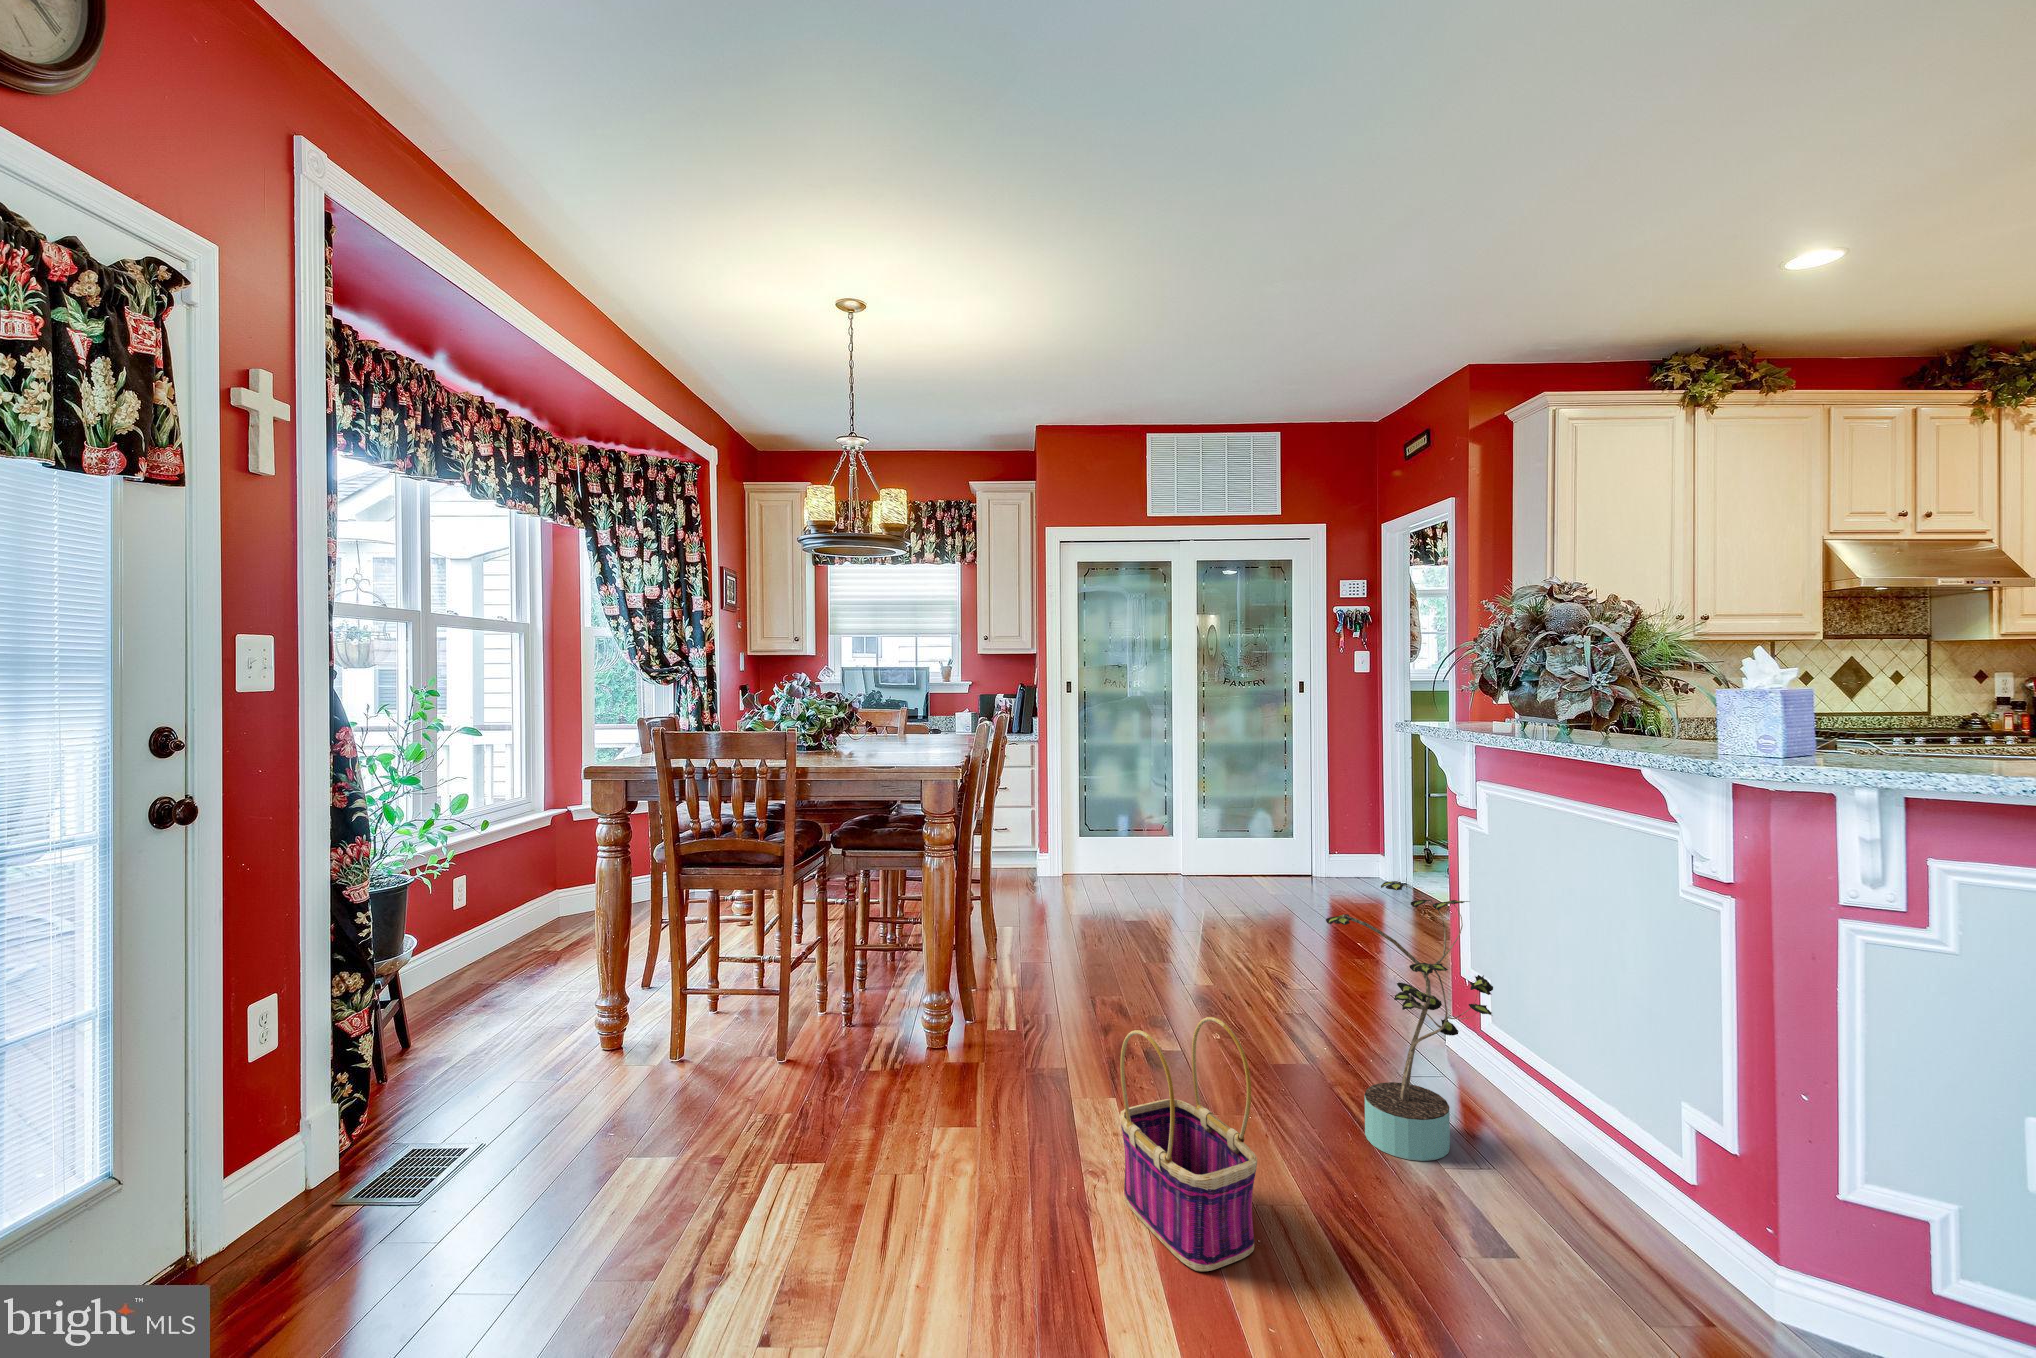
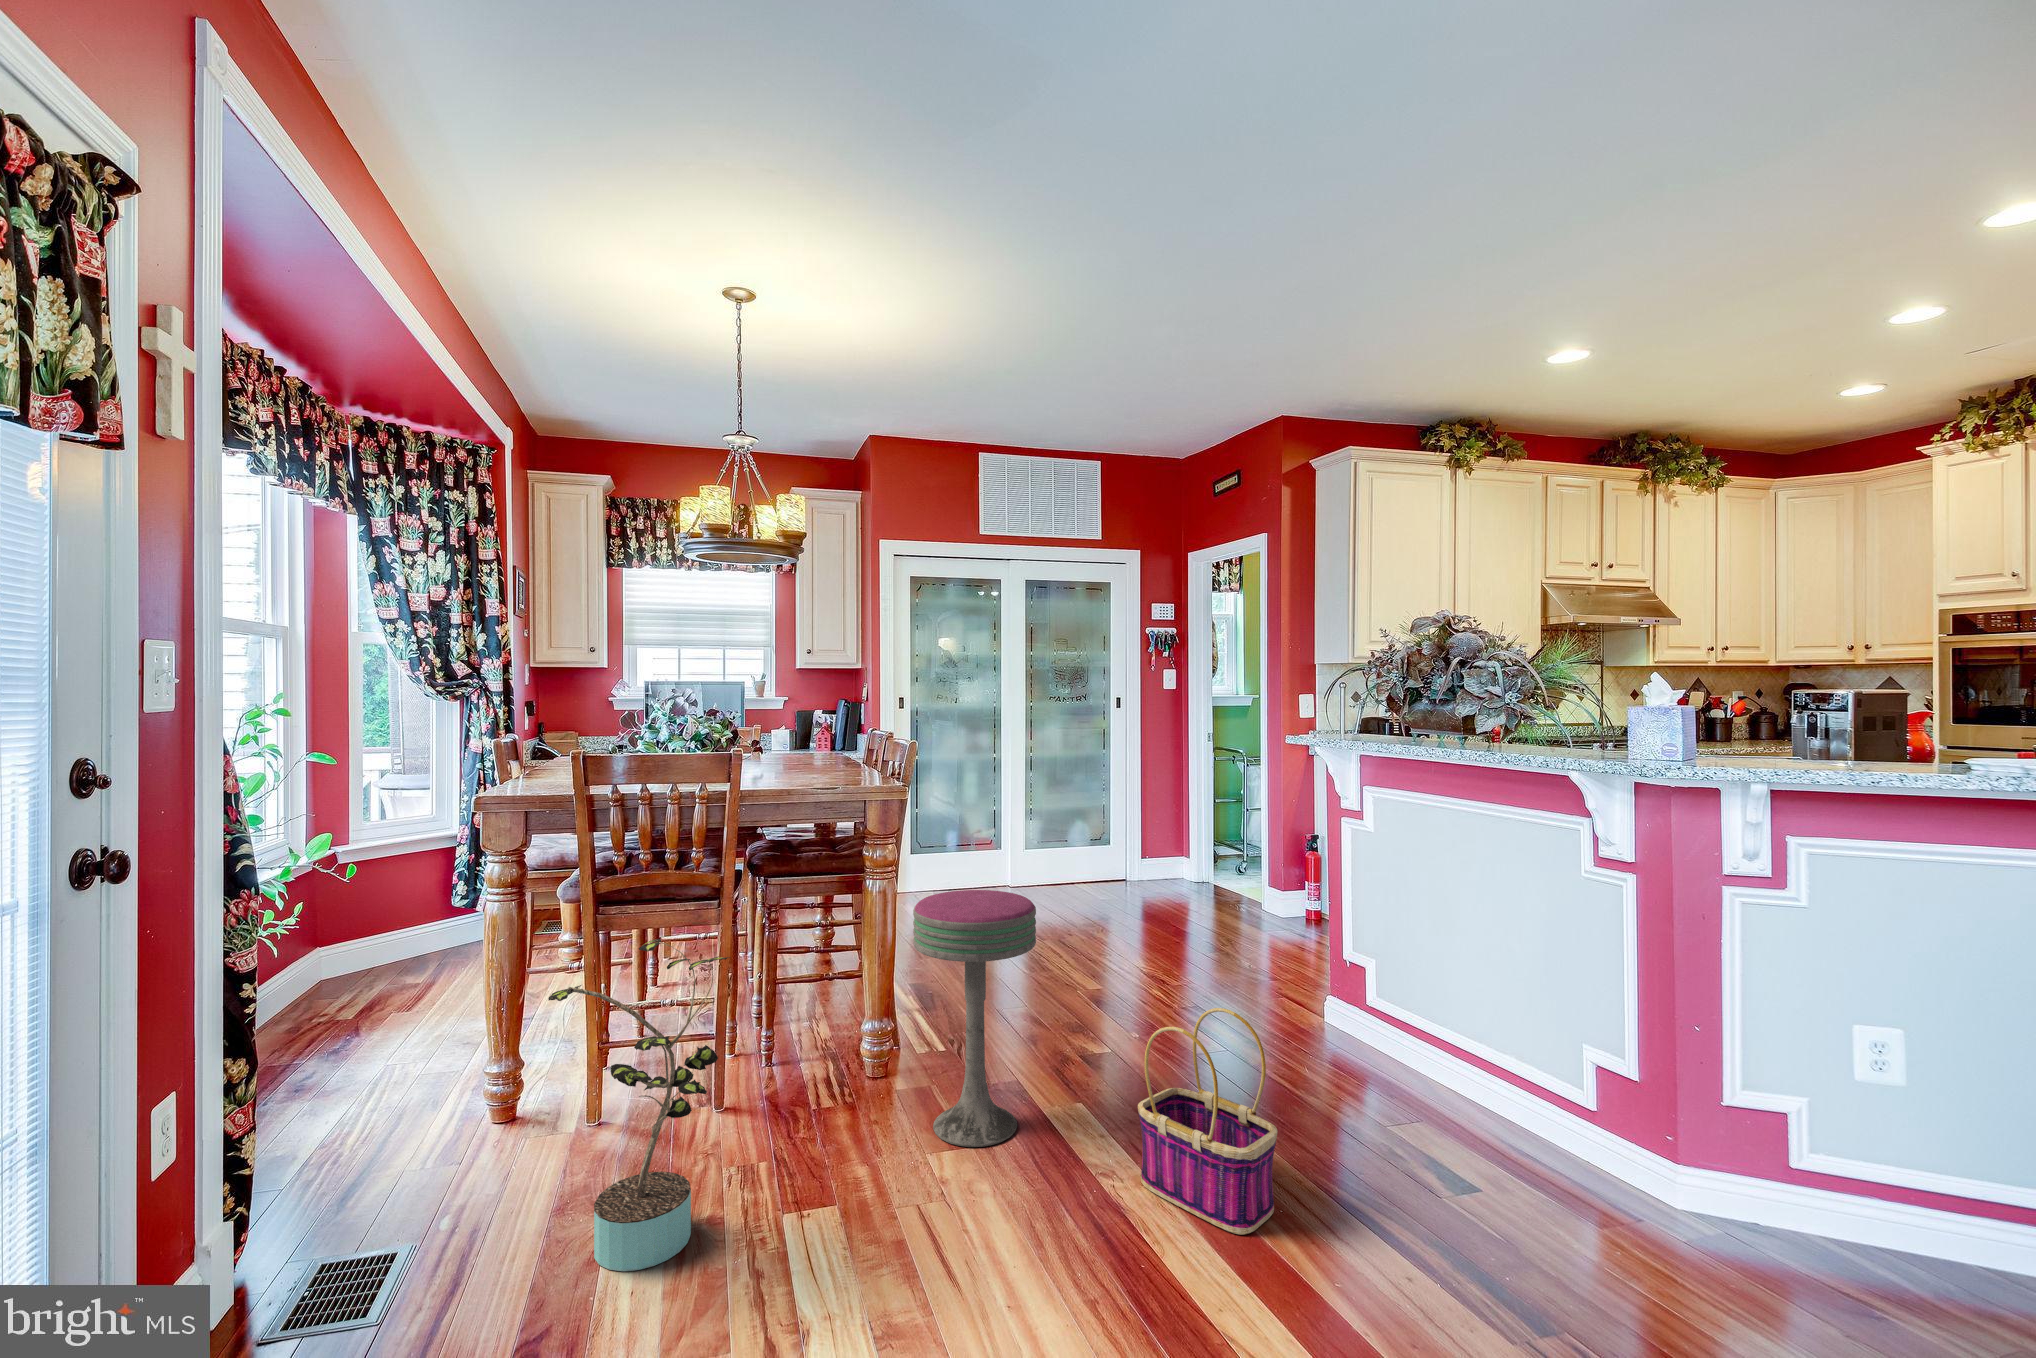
bar stool: none [930,871,1055,1131] -> present [913,890,1036,1147]
potted plant: present [1326,881,1493,1161] -> present [548,939,730,1271]

